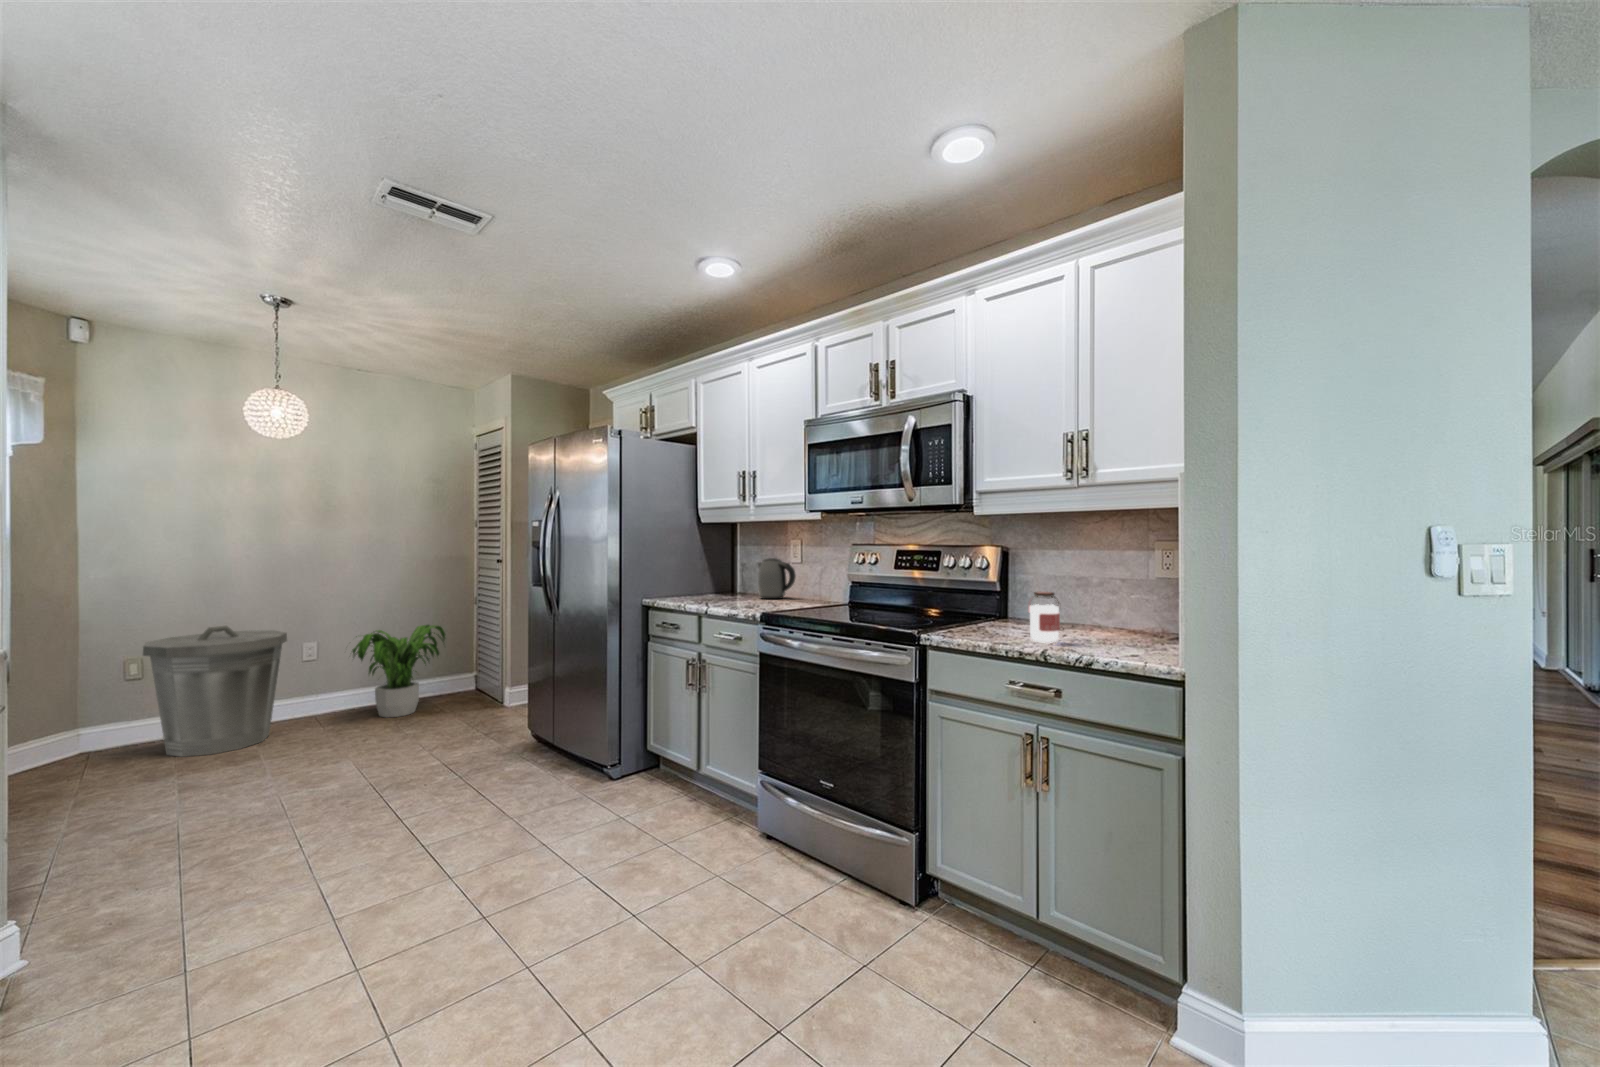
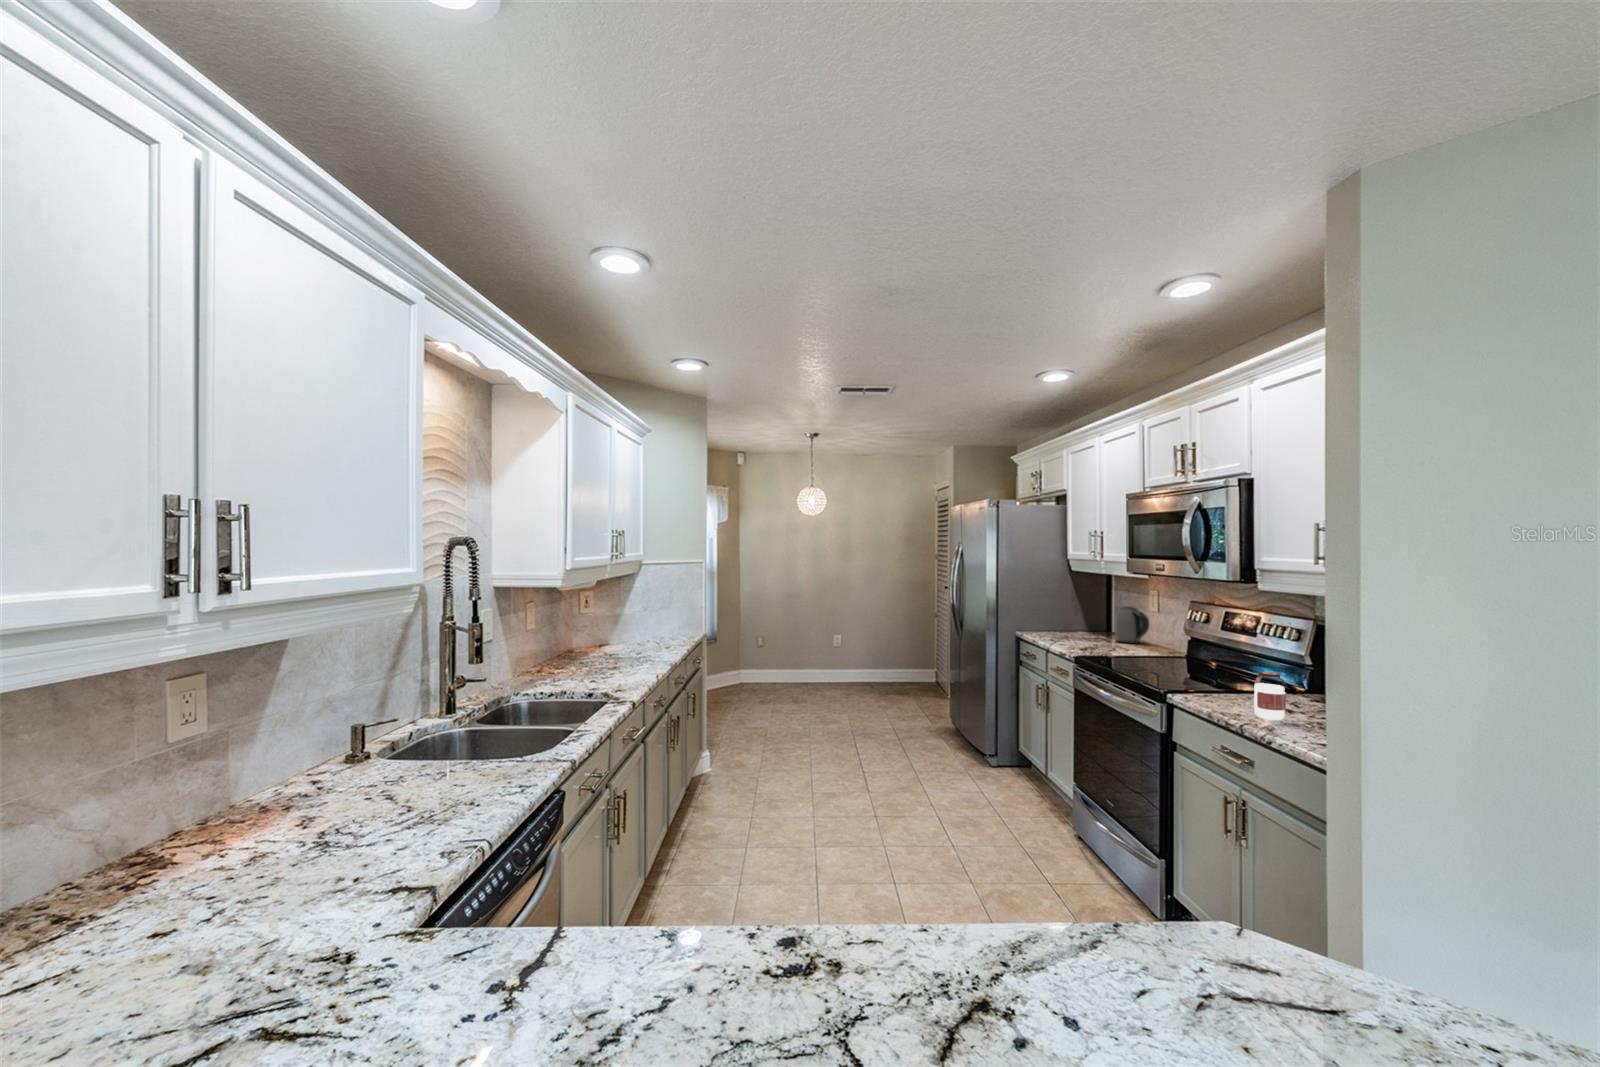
potted plant: present [352,625,445,717] -> none [851,629,913,692]
trash can: present [143,626,287,757] -> none [756,618,820,694]

